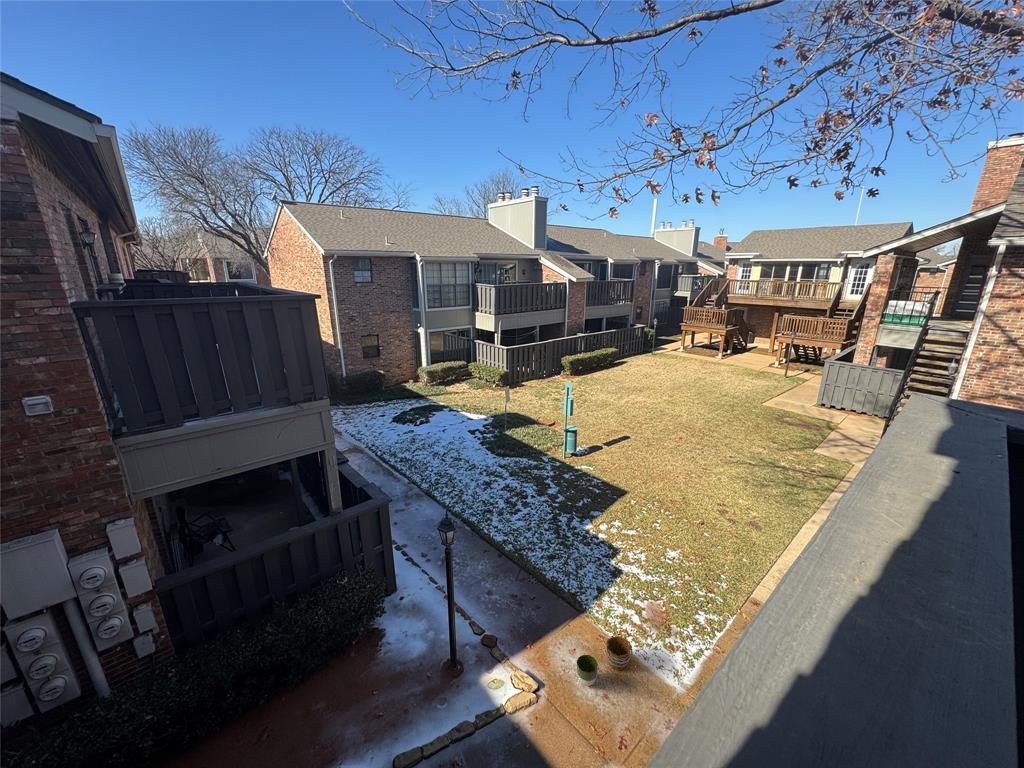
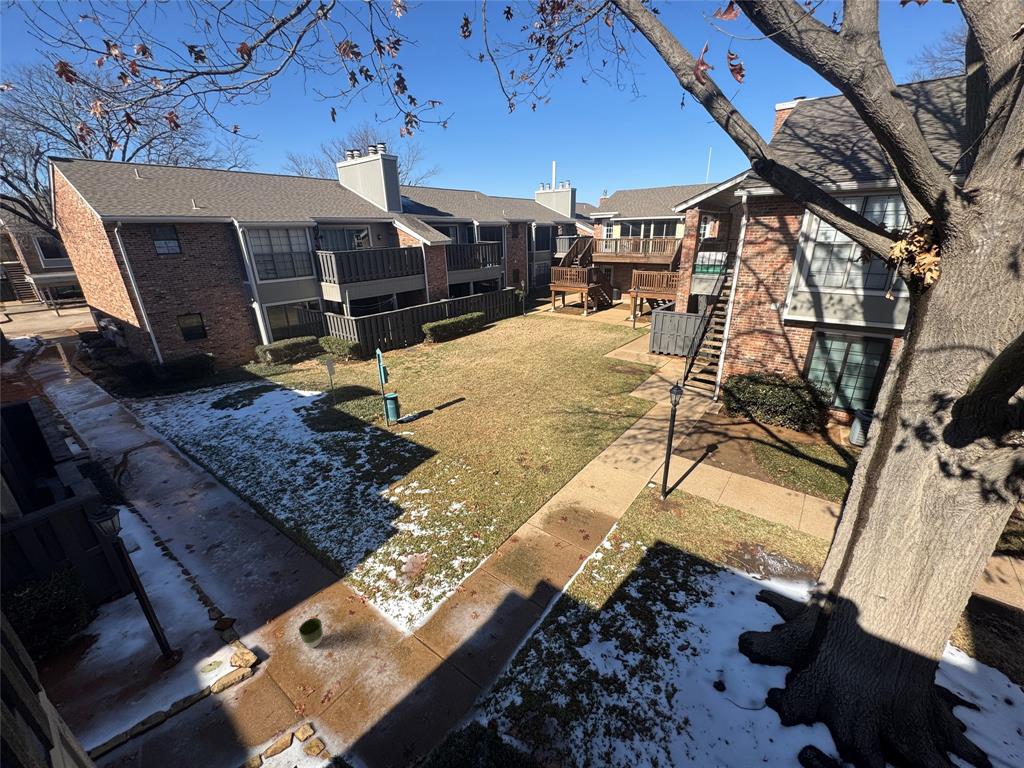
bucket: present [606,636,633,670] -> none [338,594,365,627]

